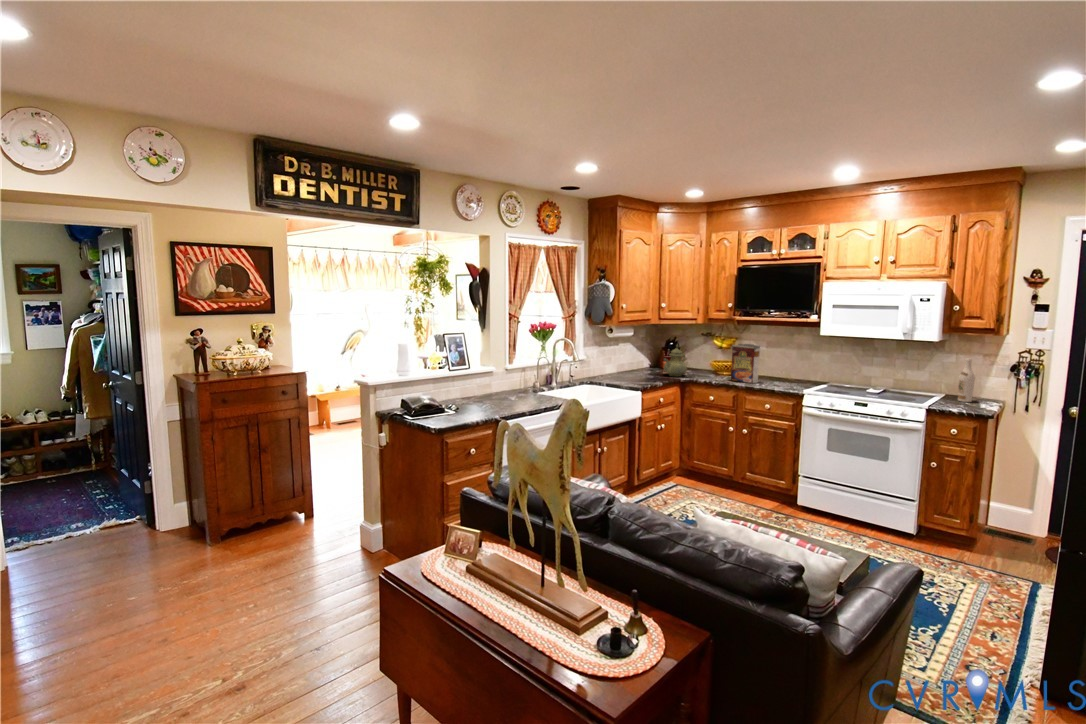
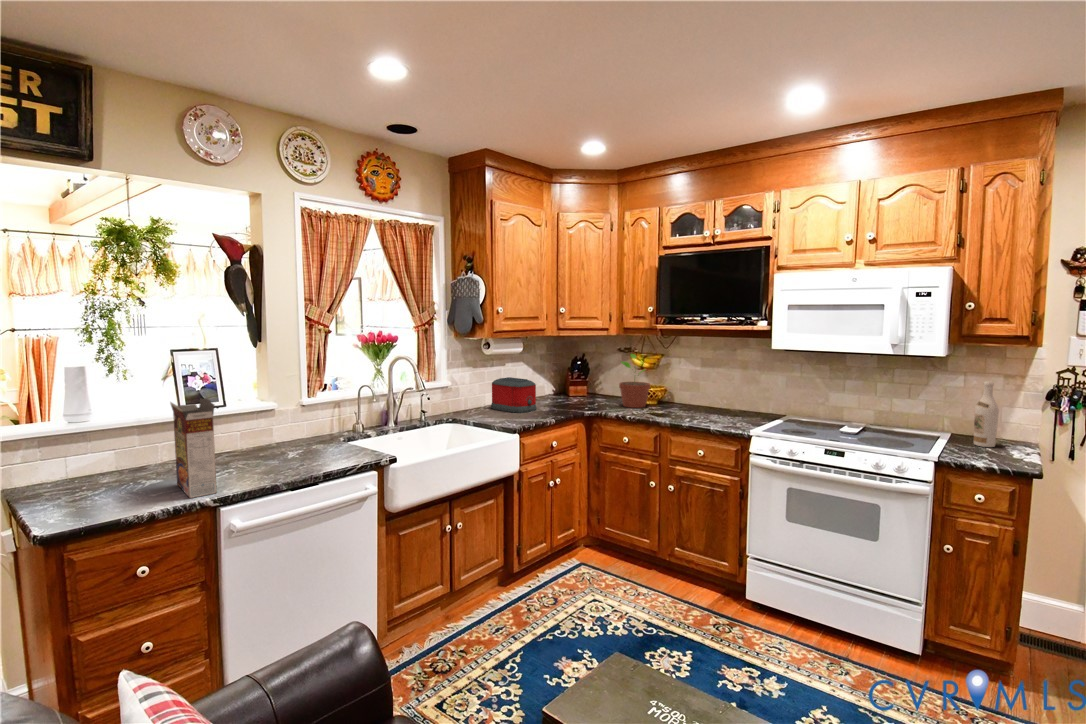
potted plant: none [704,337,728,377] -> present [619,354,650,408]
cereal box: present [731,344,760,383] -> present [170,398,217,498]
teapot: present [664,345,687,376] -> none [561,363,595,408]
toaster: none [611,354,645,379] -> present [491,377,537,413]

